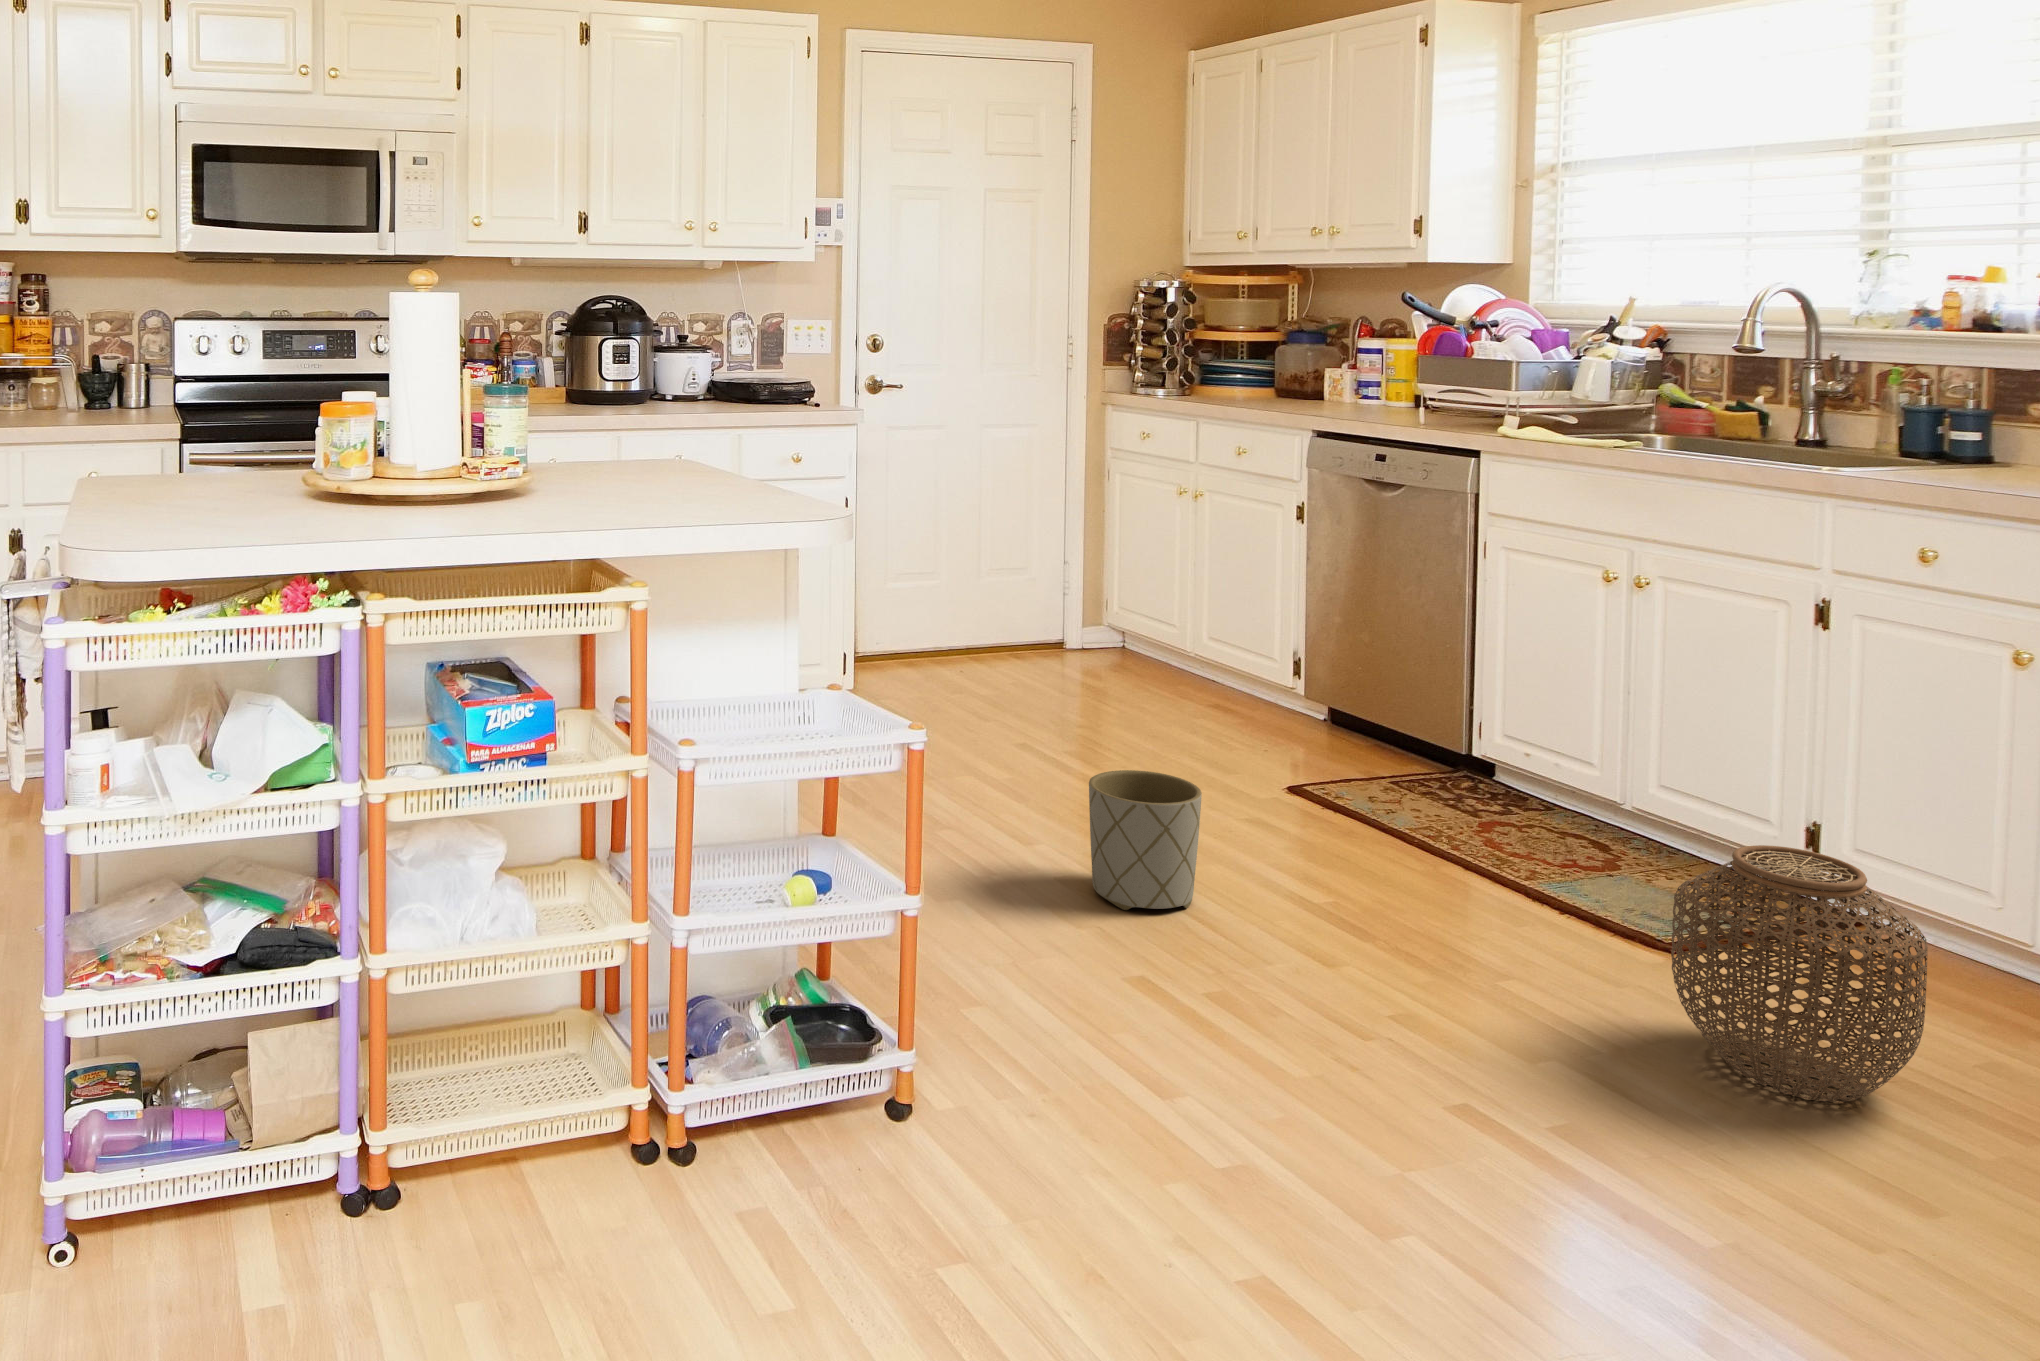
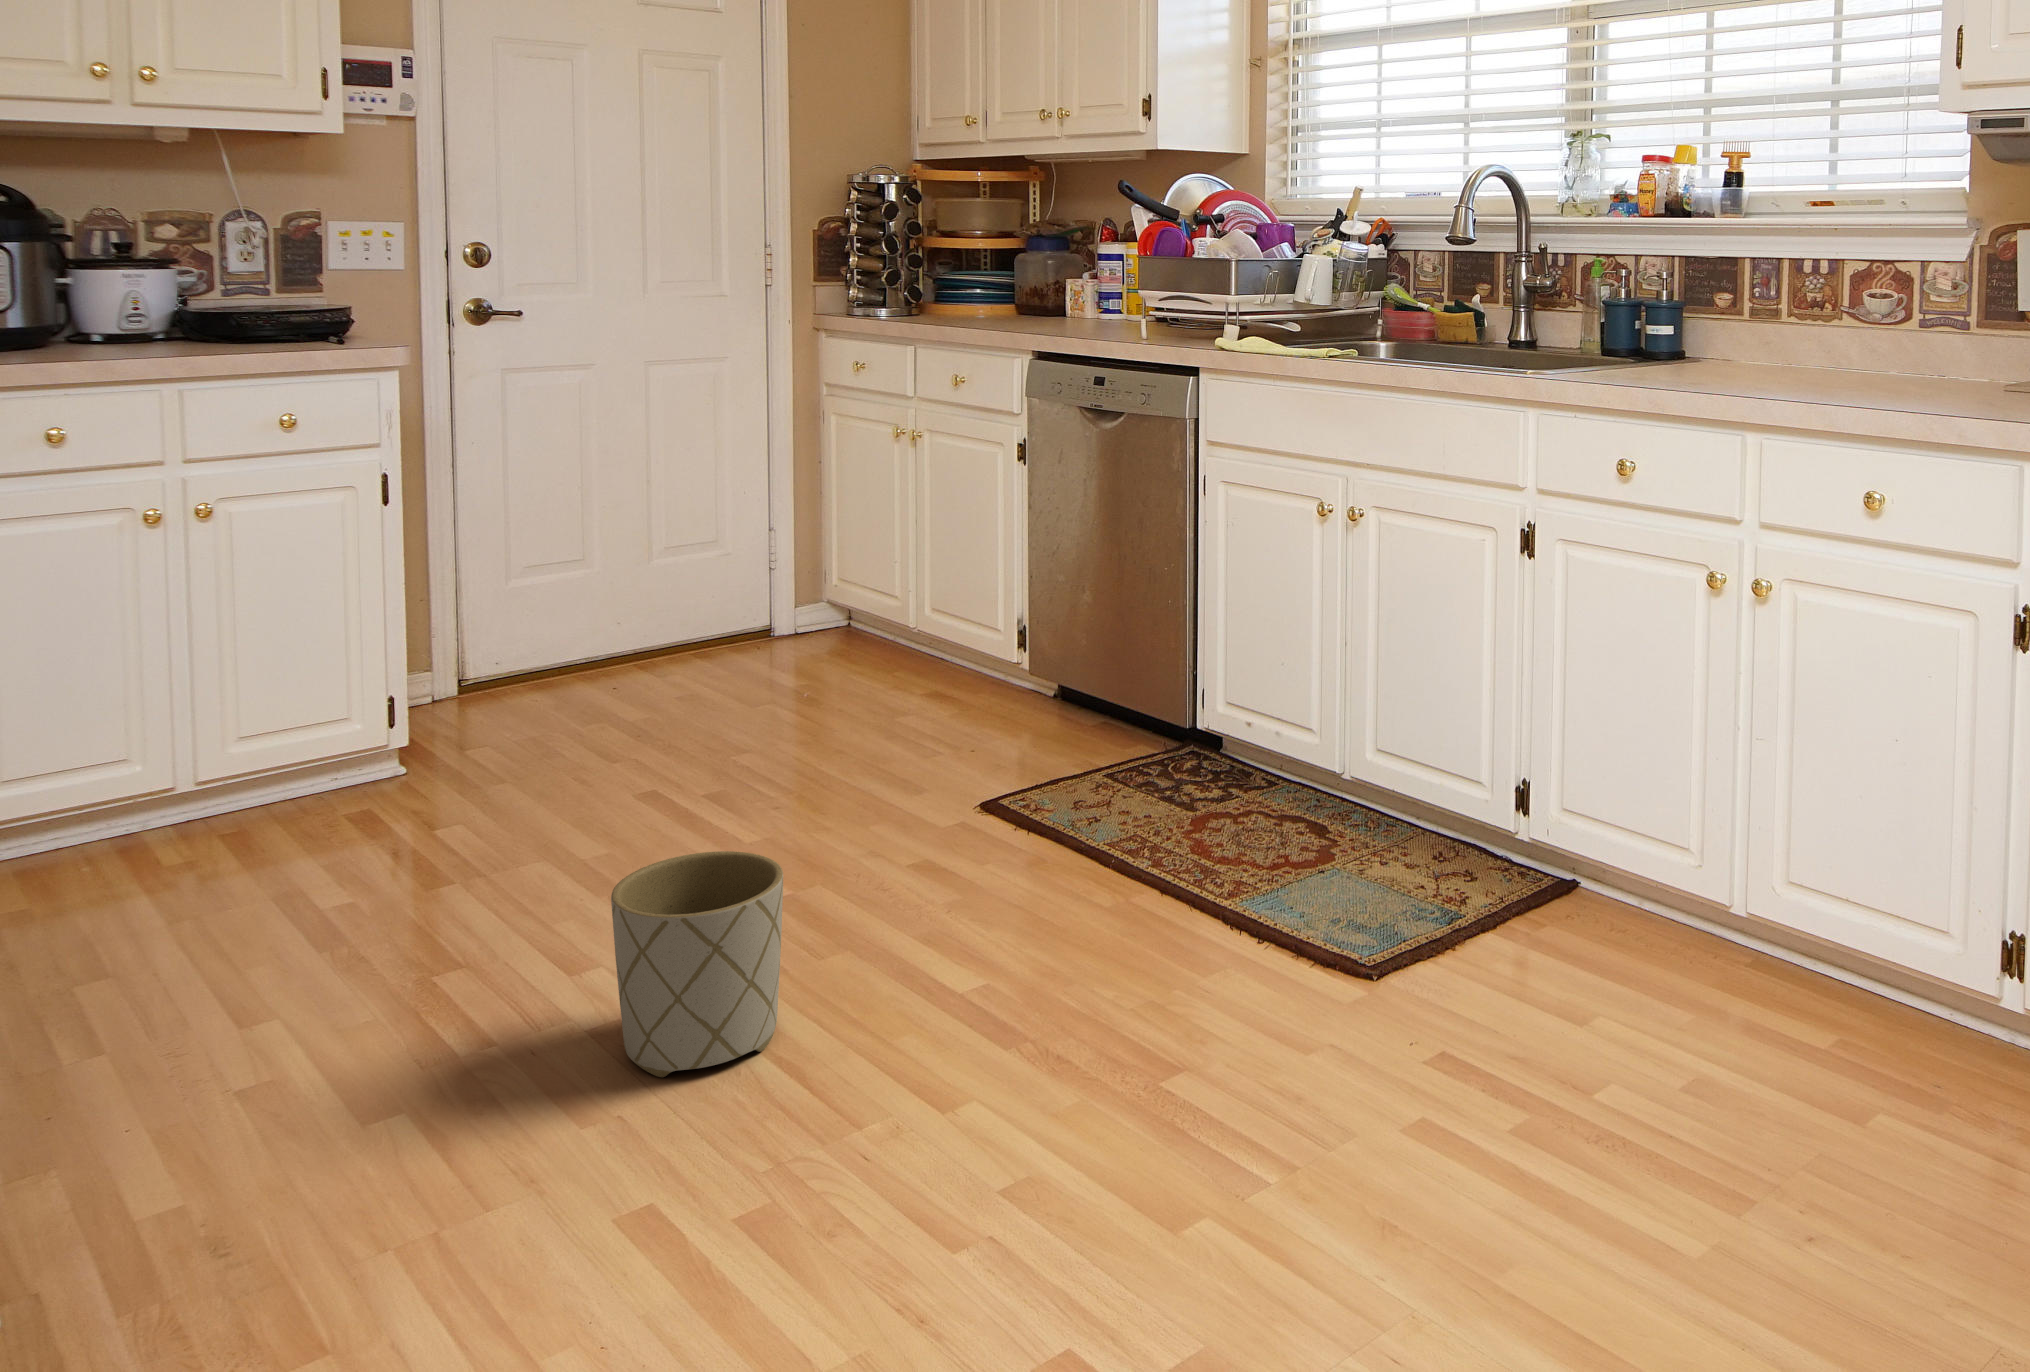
woven basket: present [1671,845,1928,1102] -> none [1347,864,1621,1206]

